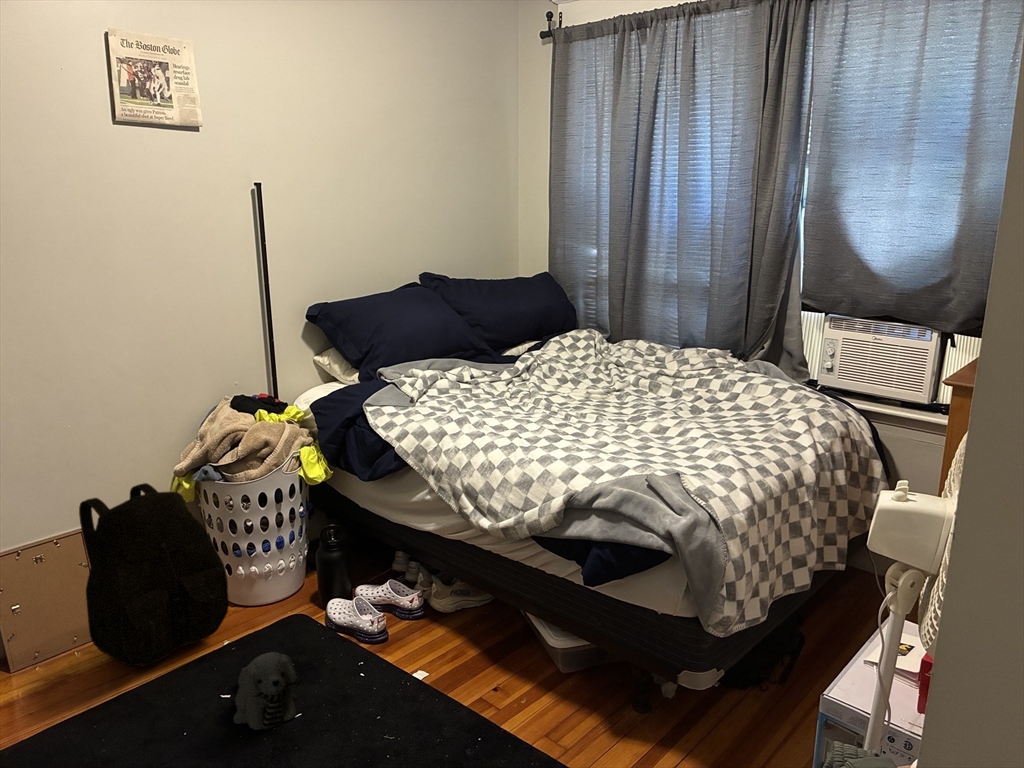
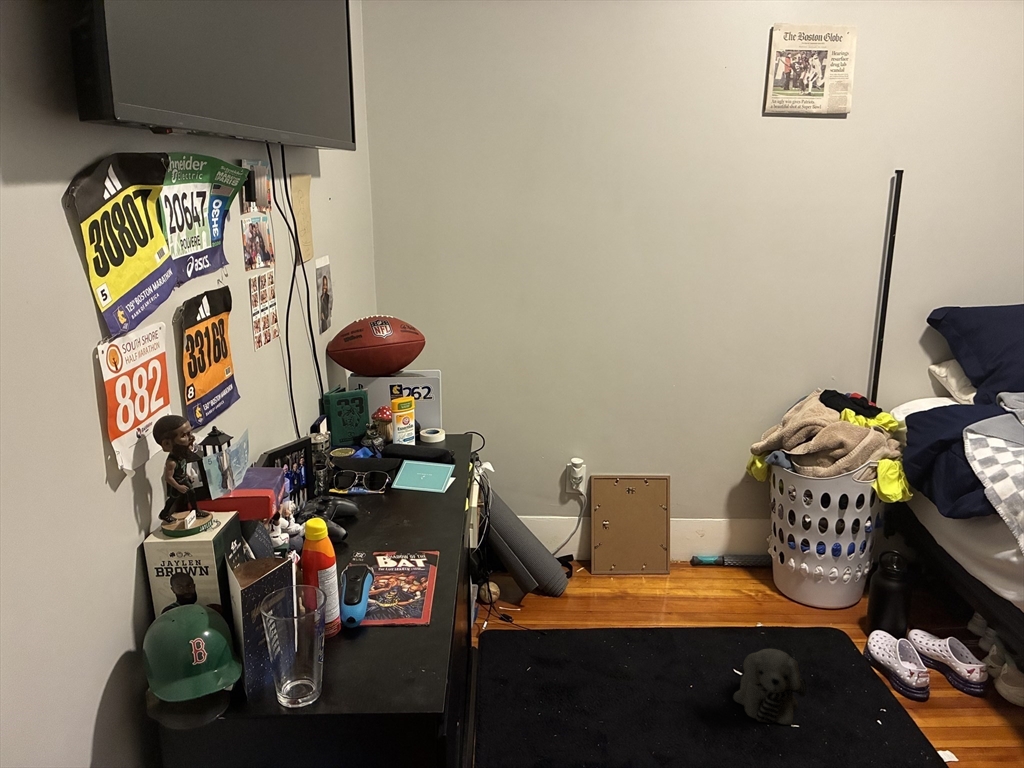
backpack: present [79,483,229,667] -> none [650,452,773,613]

